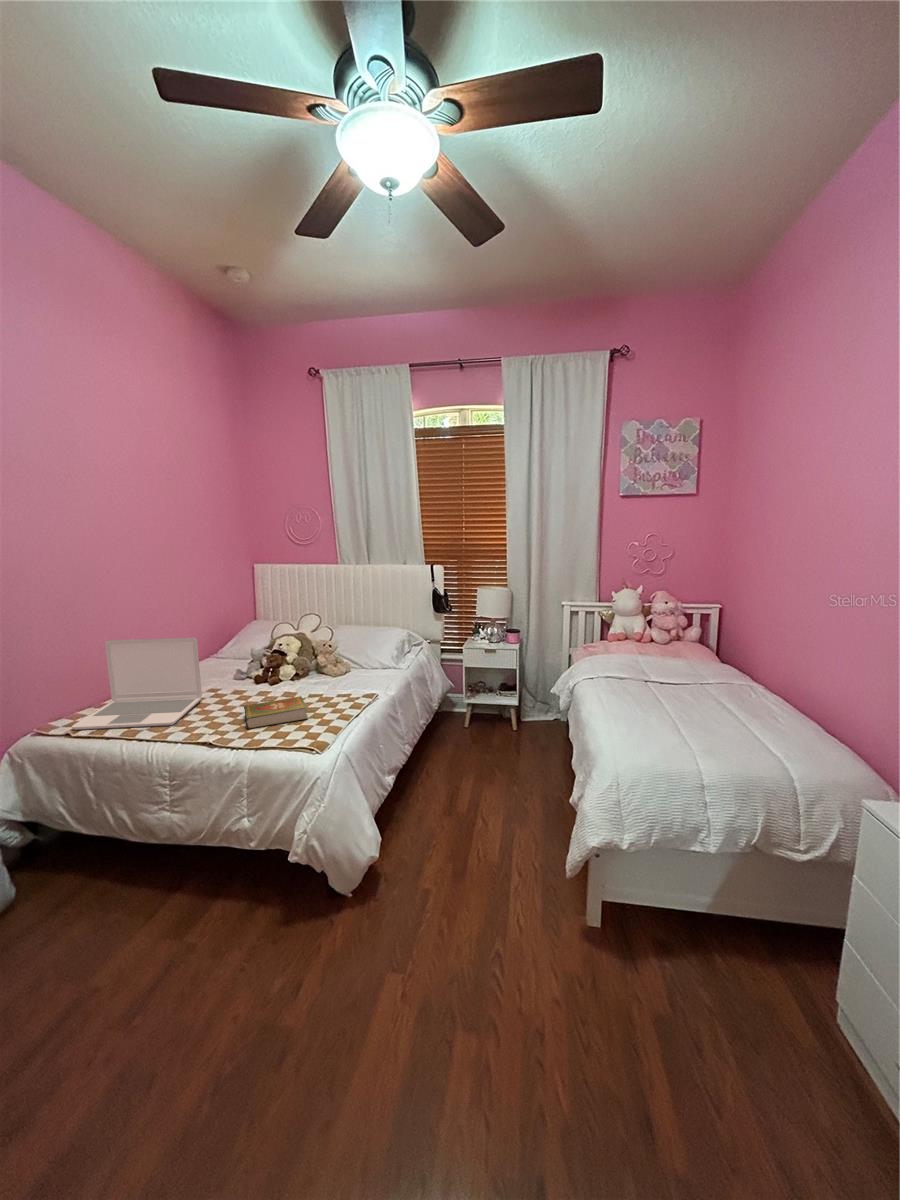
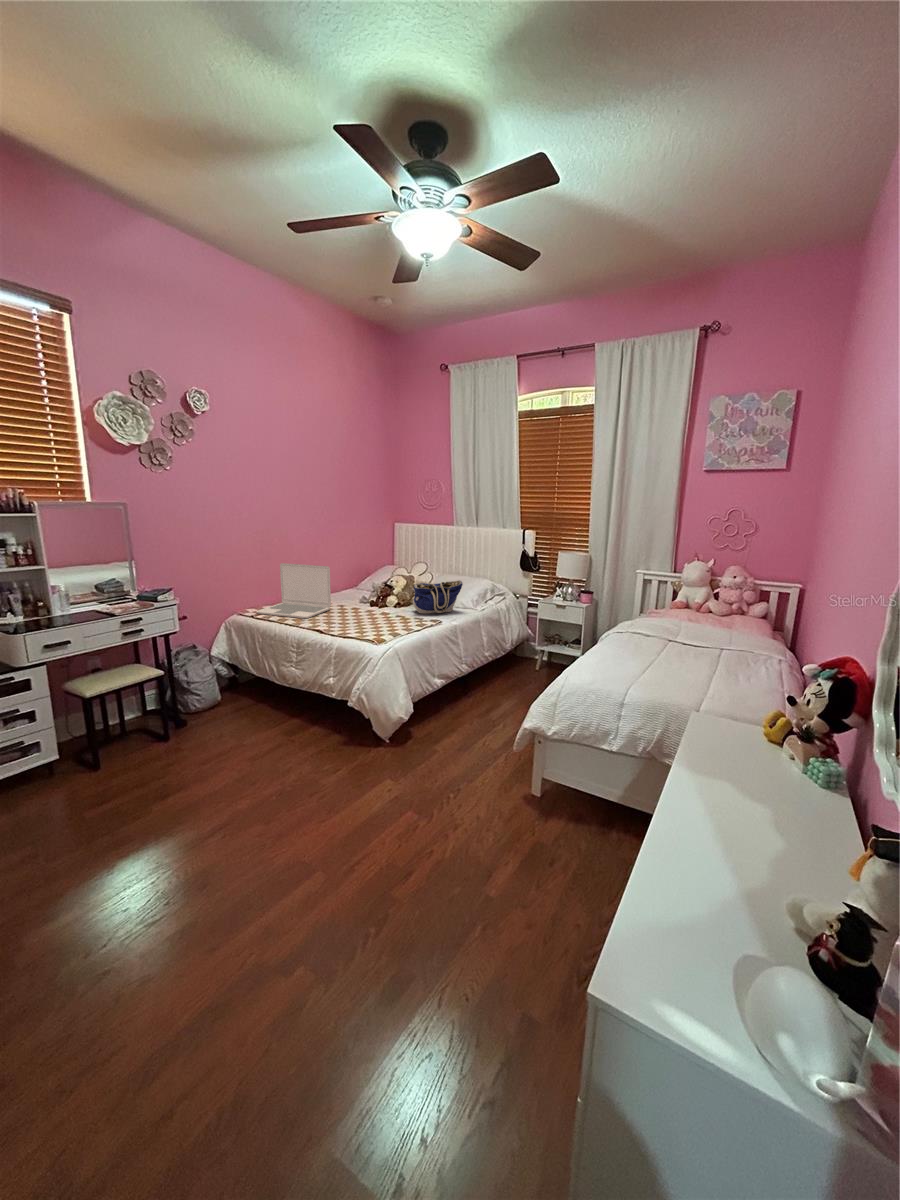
tote bag: none [323,635,387,686] -> present [412,580,463,614]
book: present [244,696,308,729] -> none [345,613,387,627]

